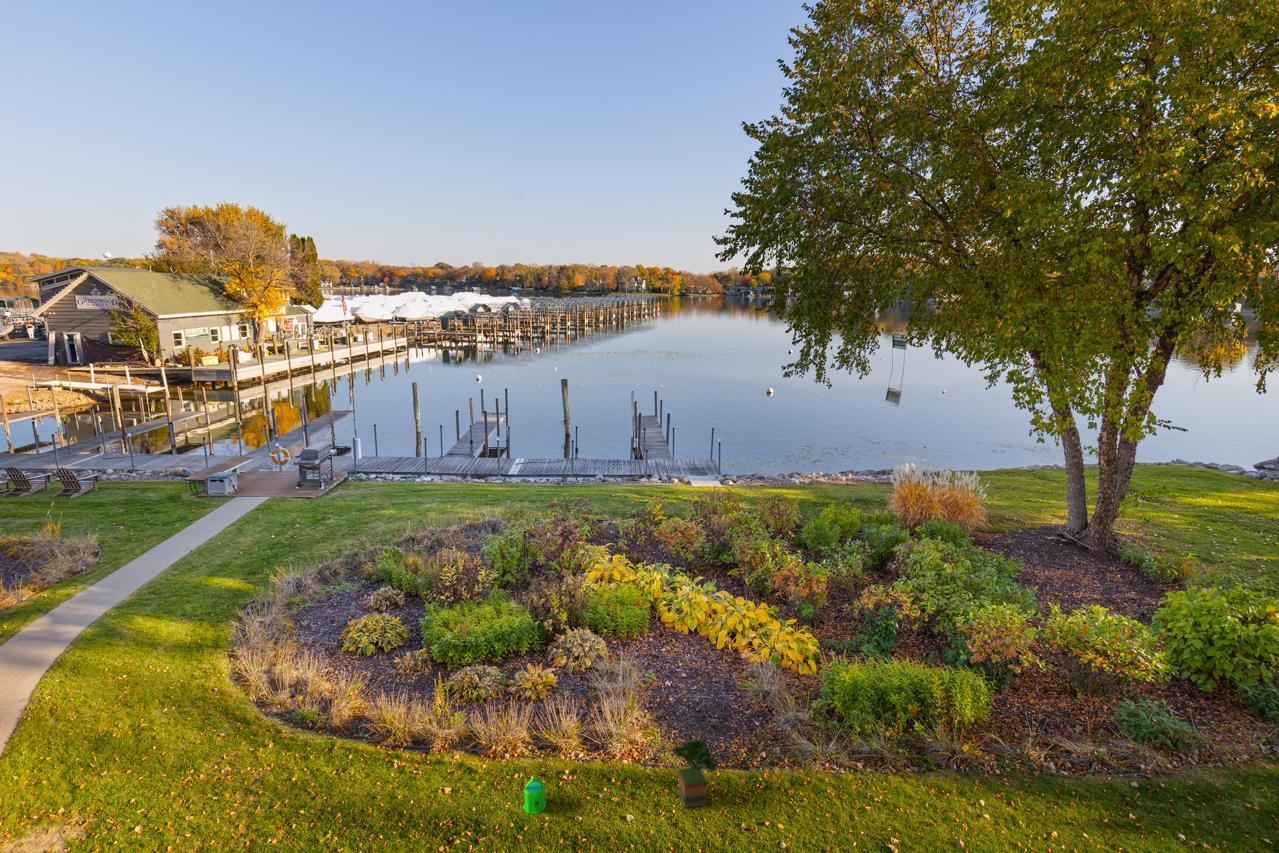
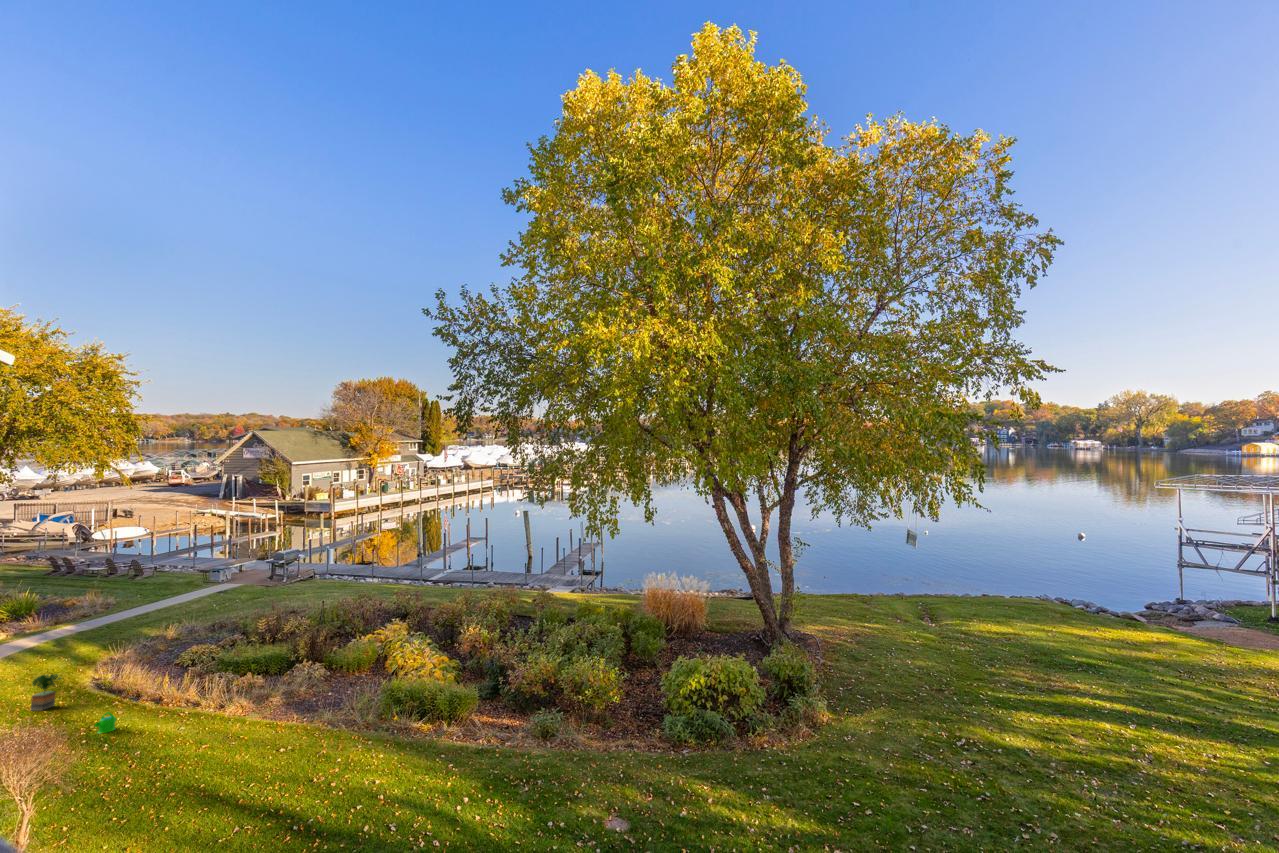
potted tree: present [674,739,716,808] -> present [31,674,61,711]

